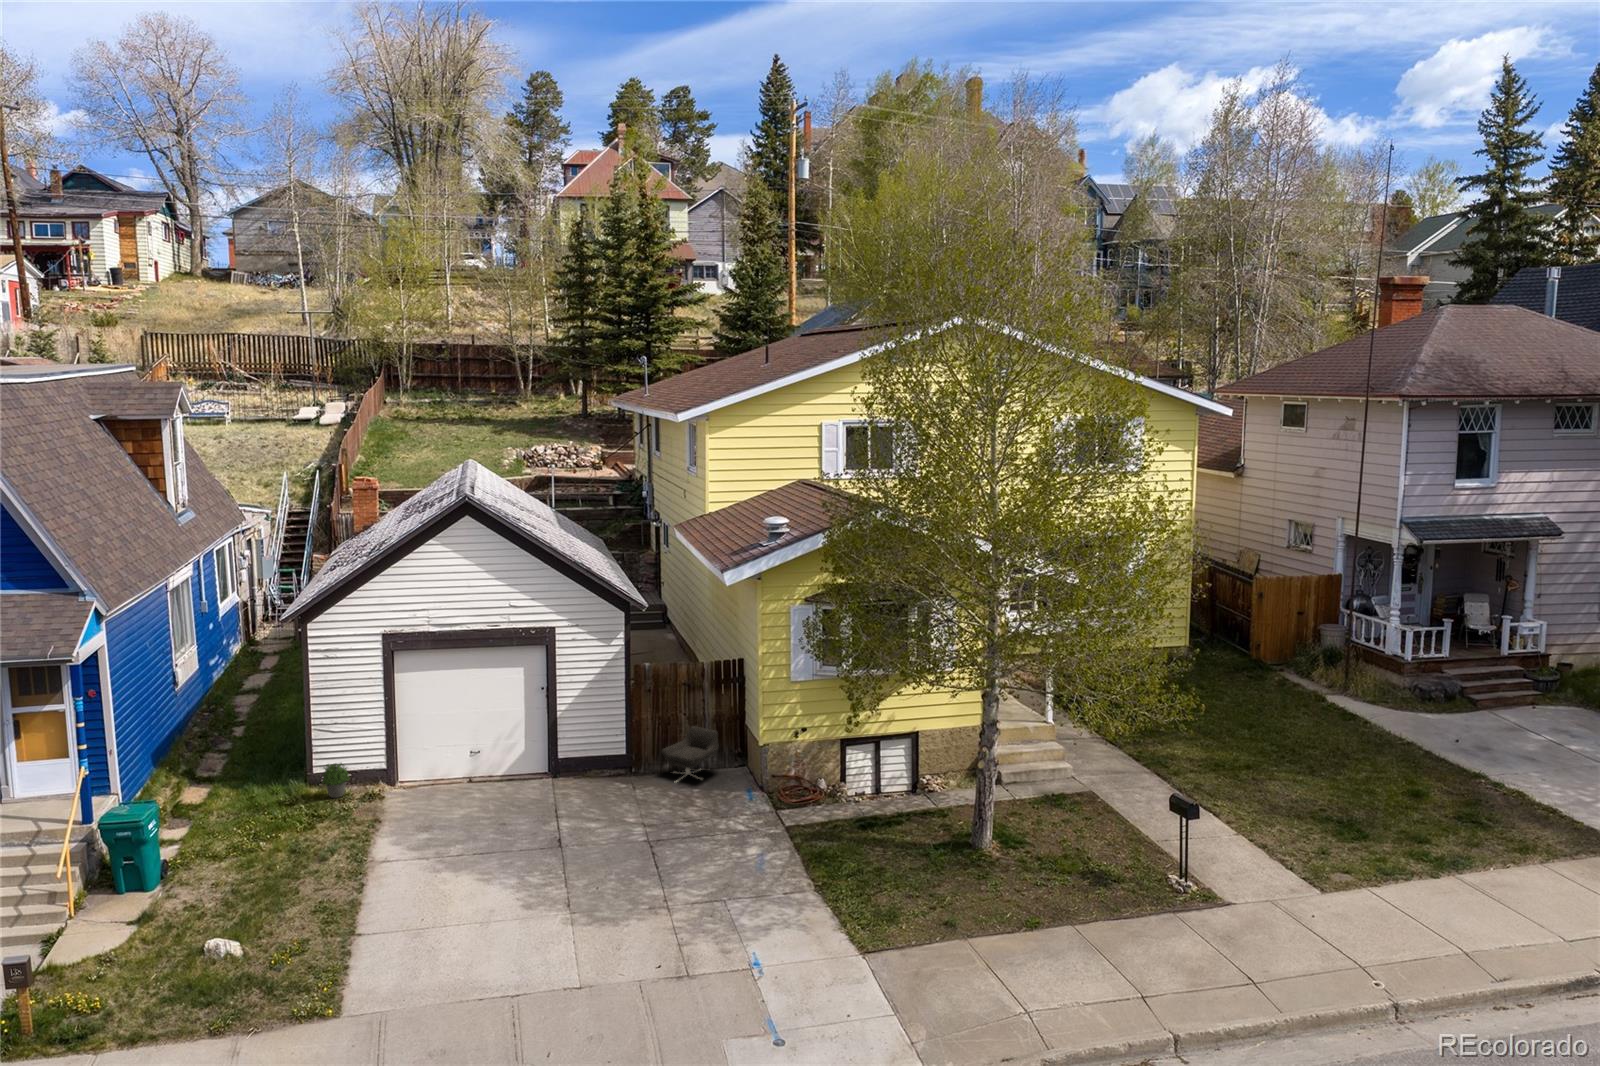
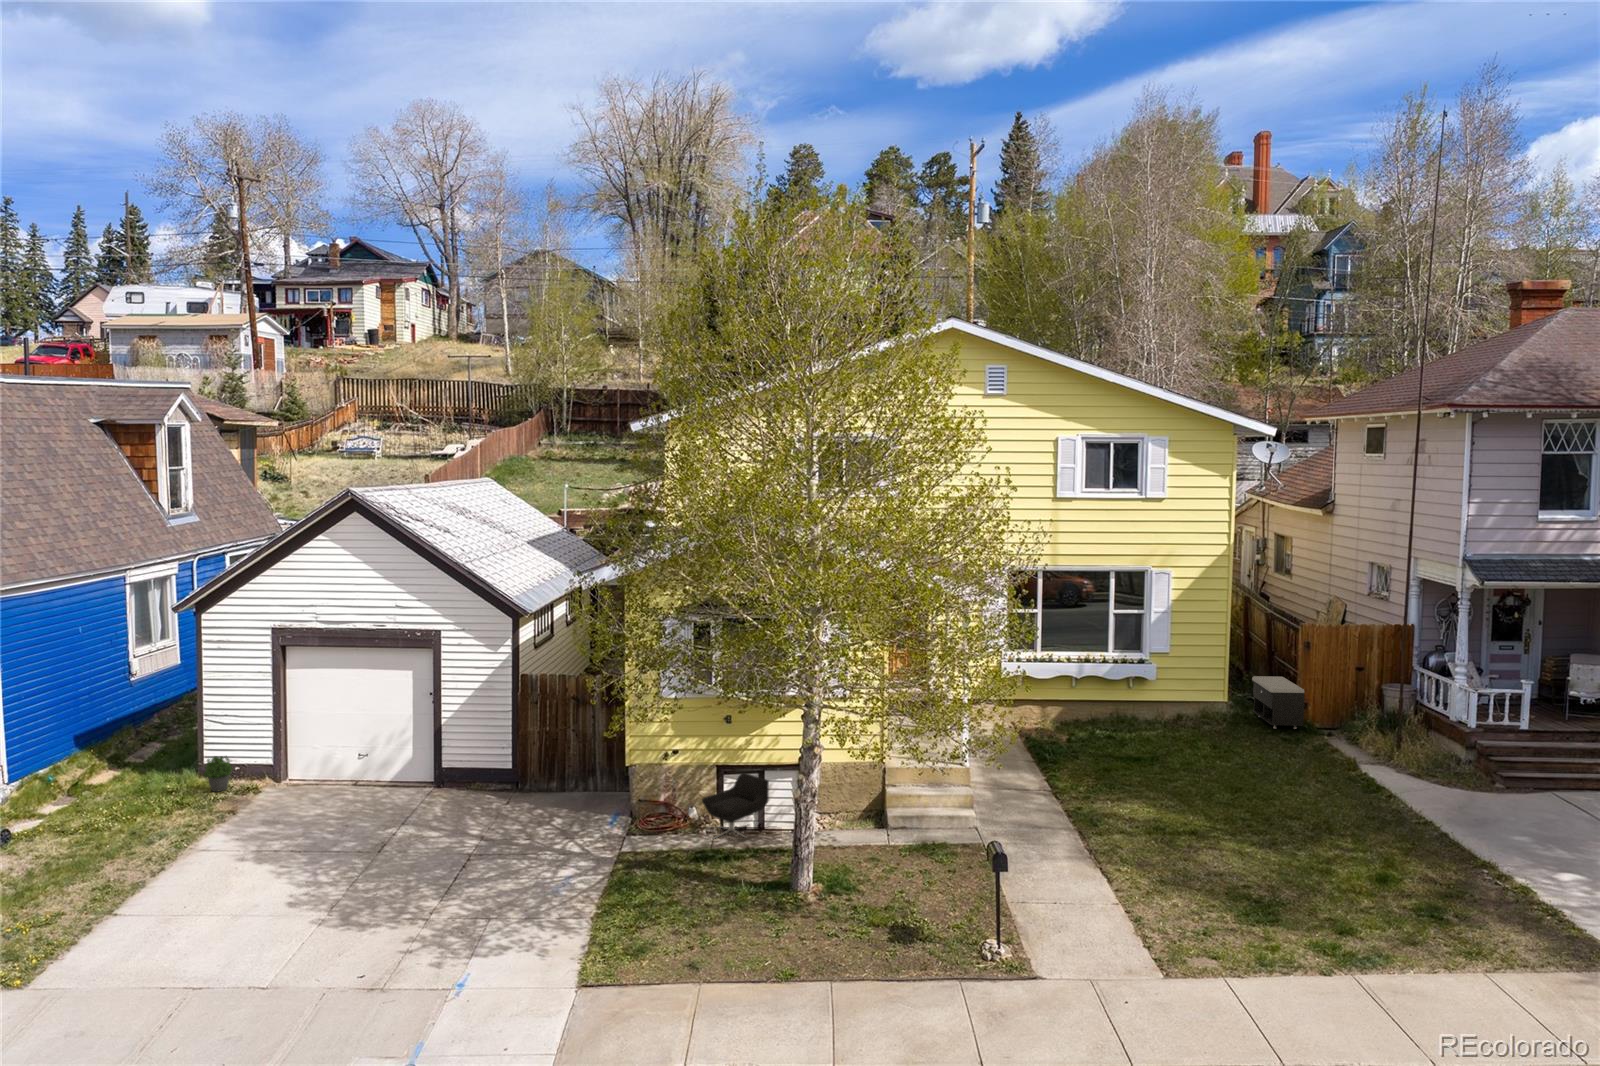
storage bench: none [1220,624,1269,670] -> present [1252,676,1304,729]
lounge chair: present [662,726,719,781] -> present [702,773,769,838]

